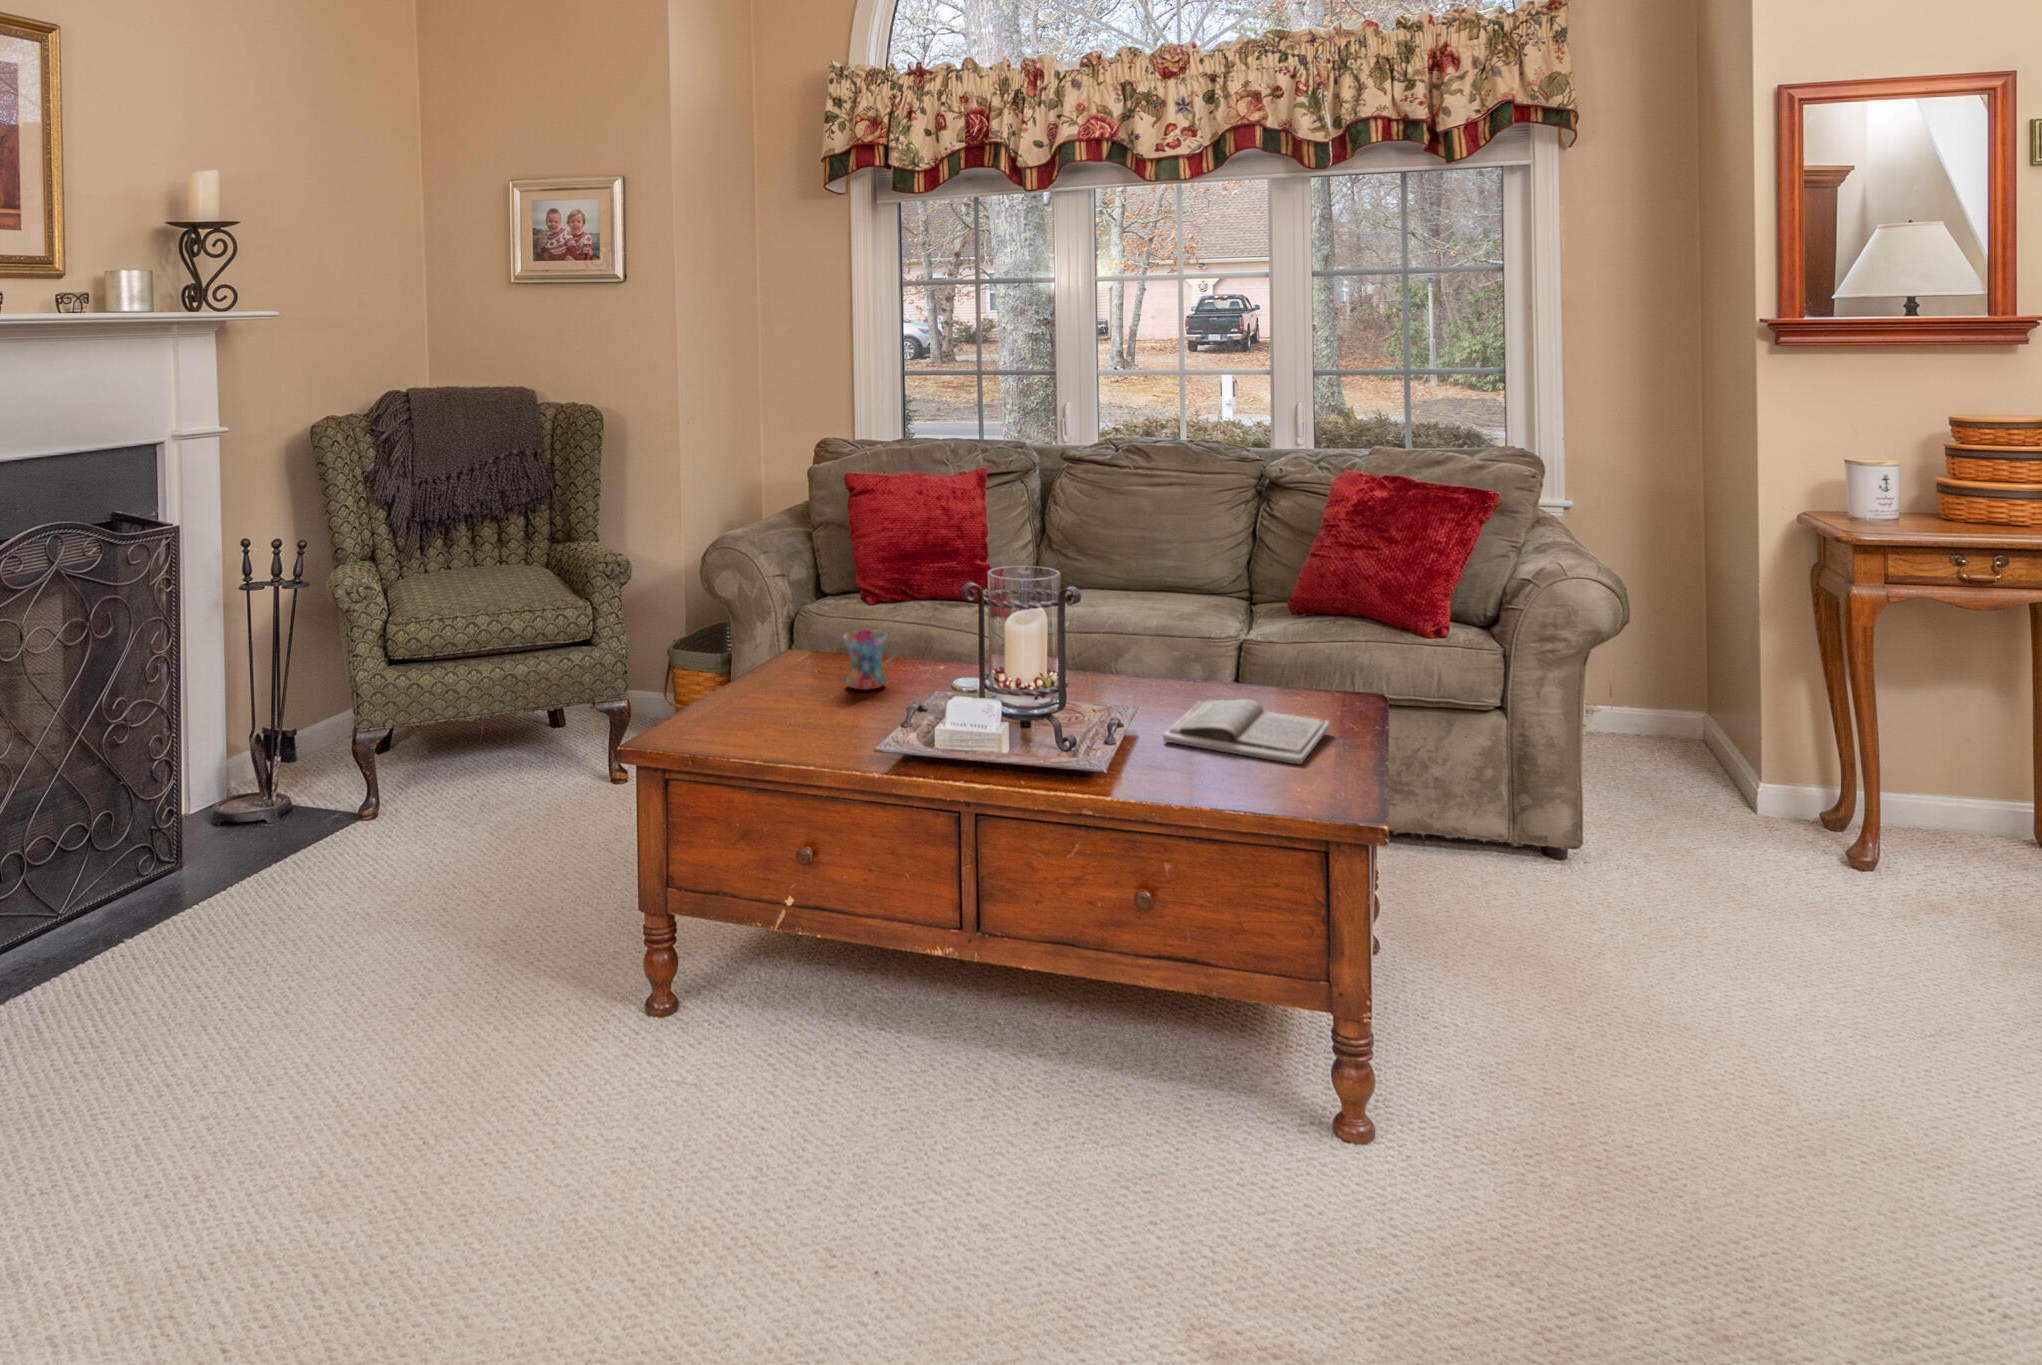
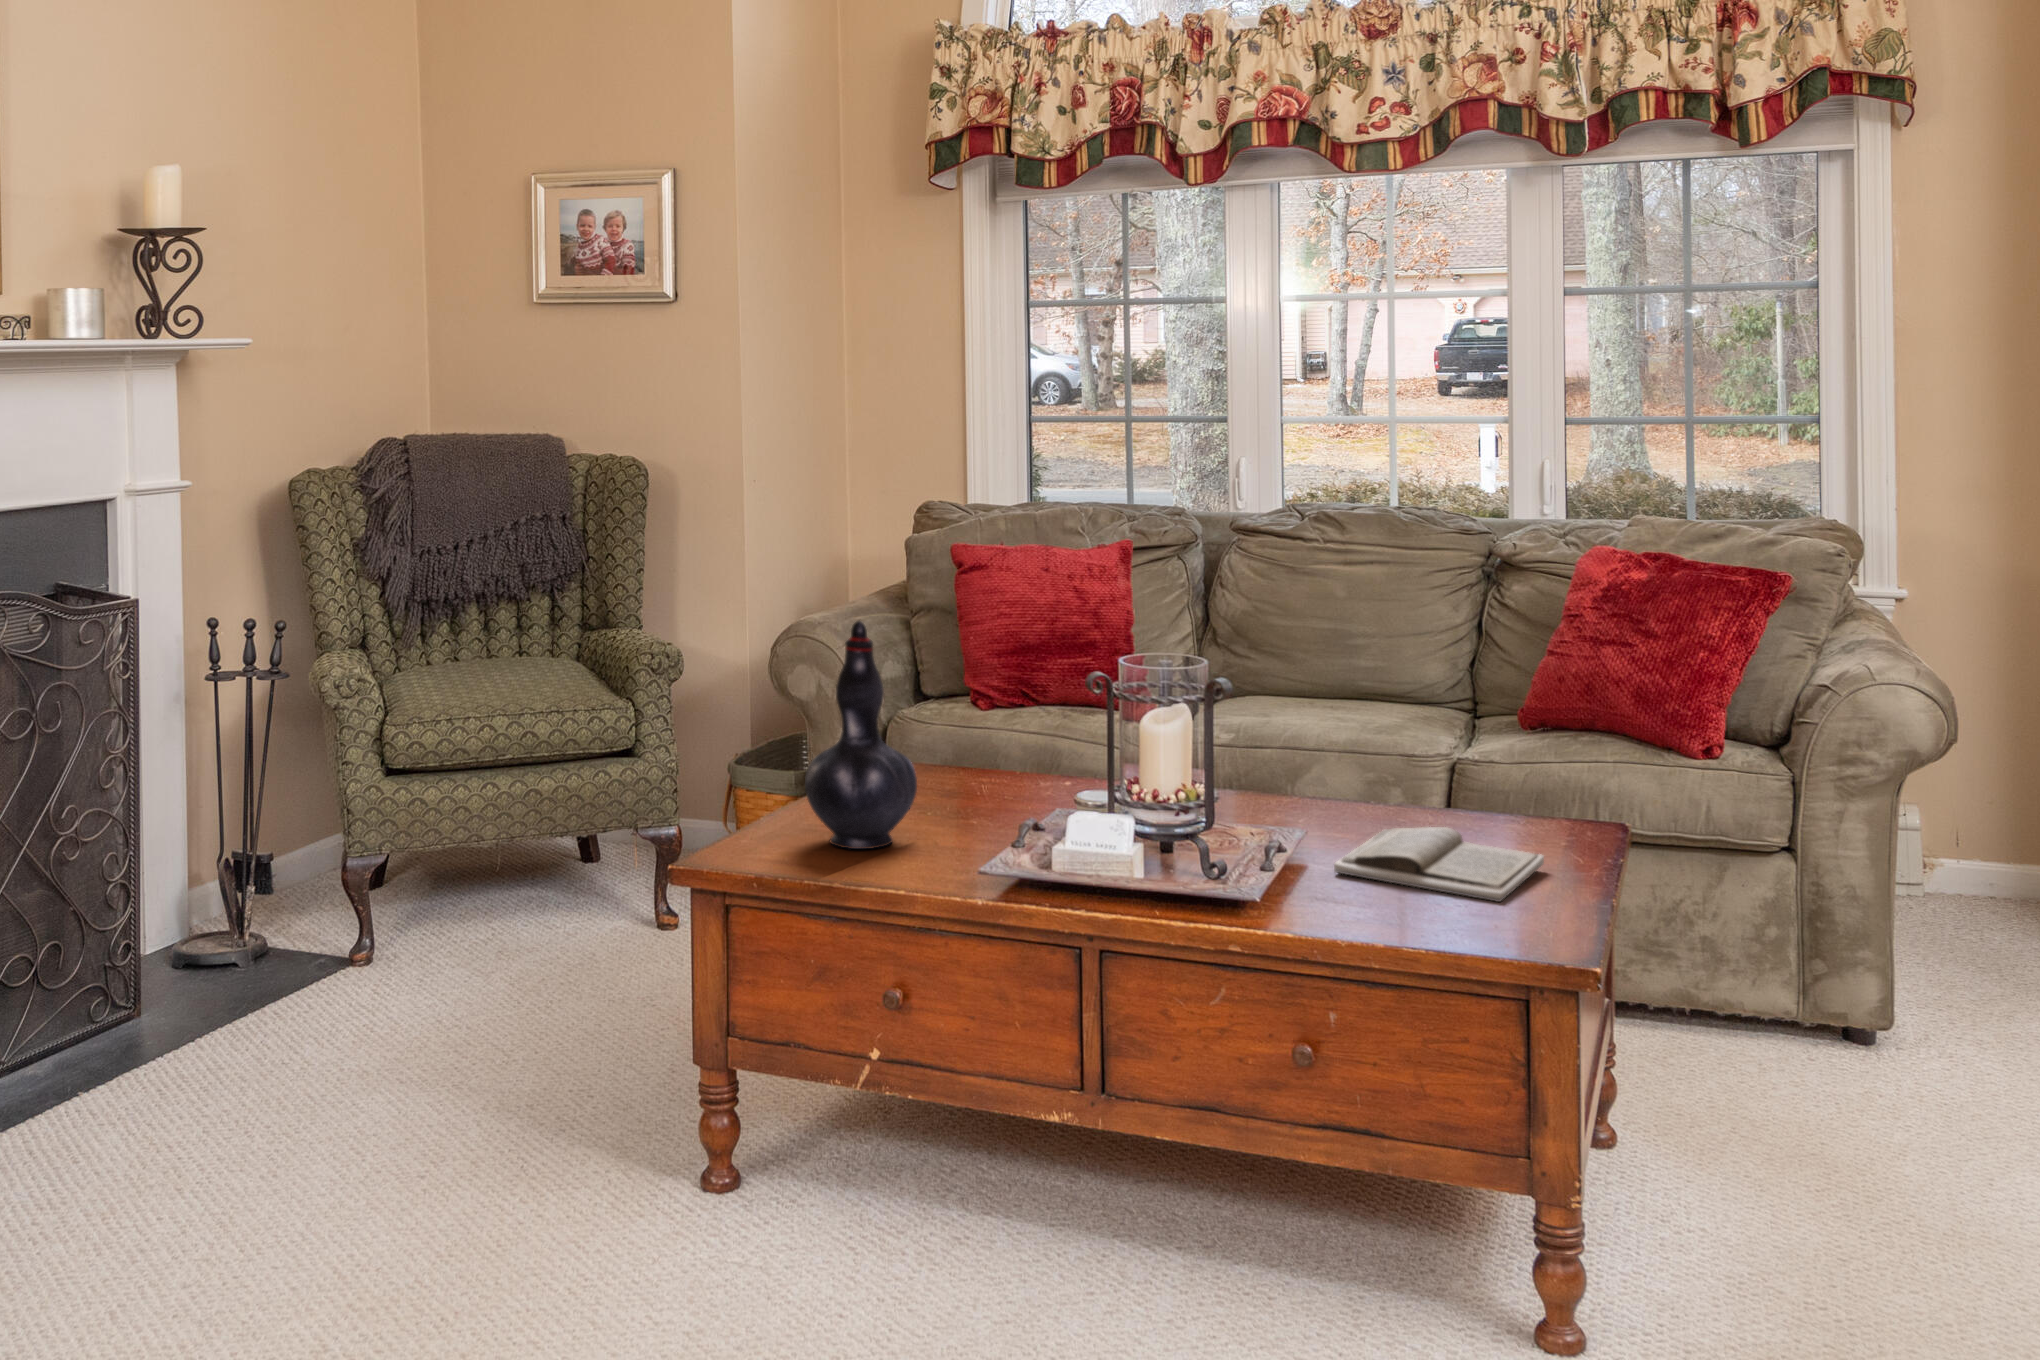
decorative vase: none [724,539,819,731] -> present [805,621,917,849]
mug: present [843,630,899,690] -> none [946,737,1014,808]

